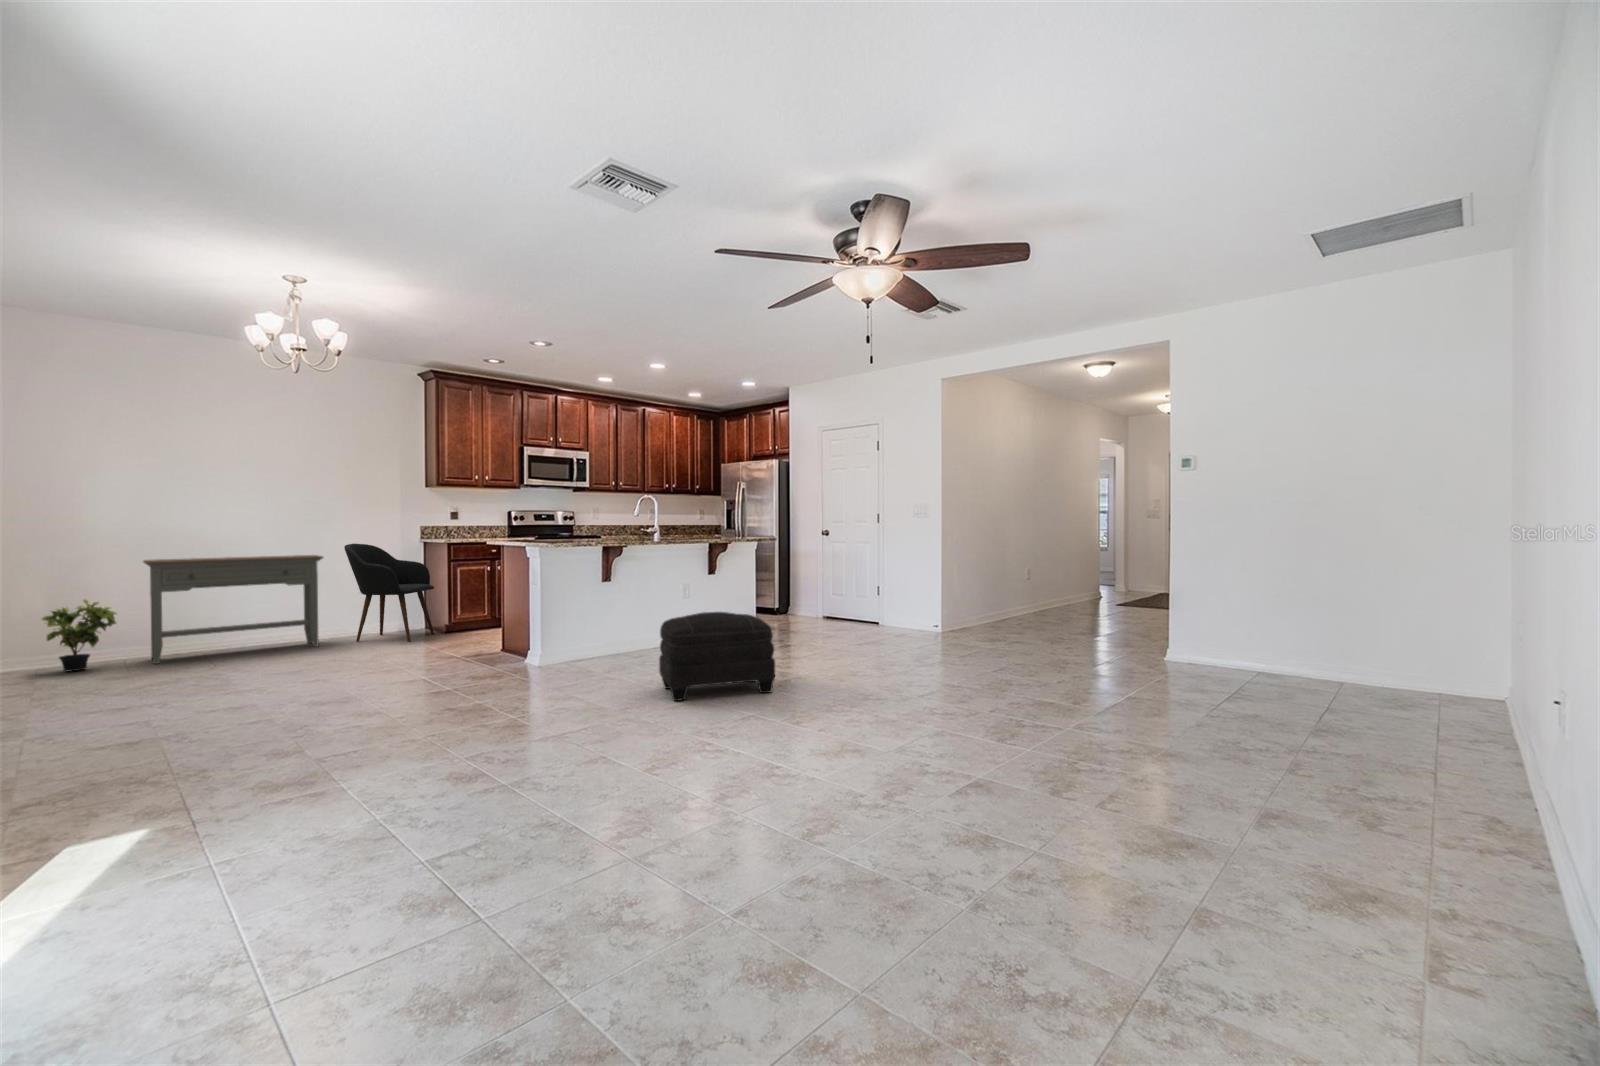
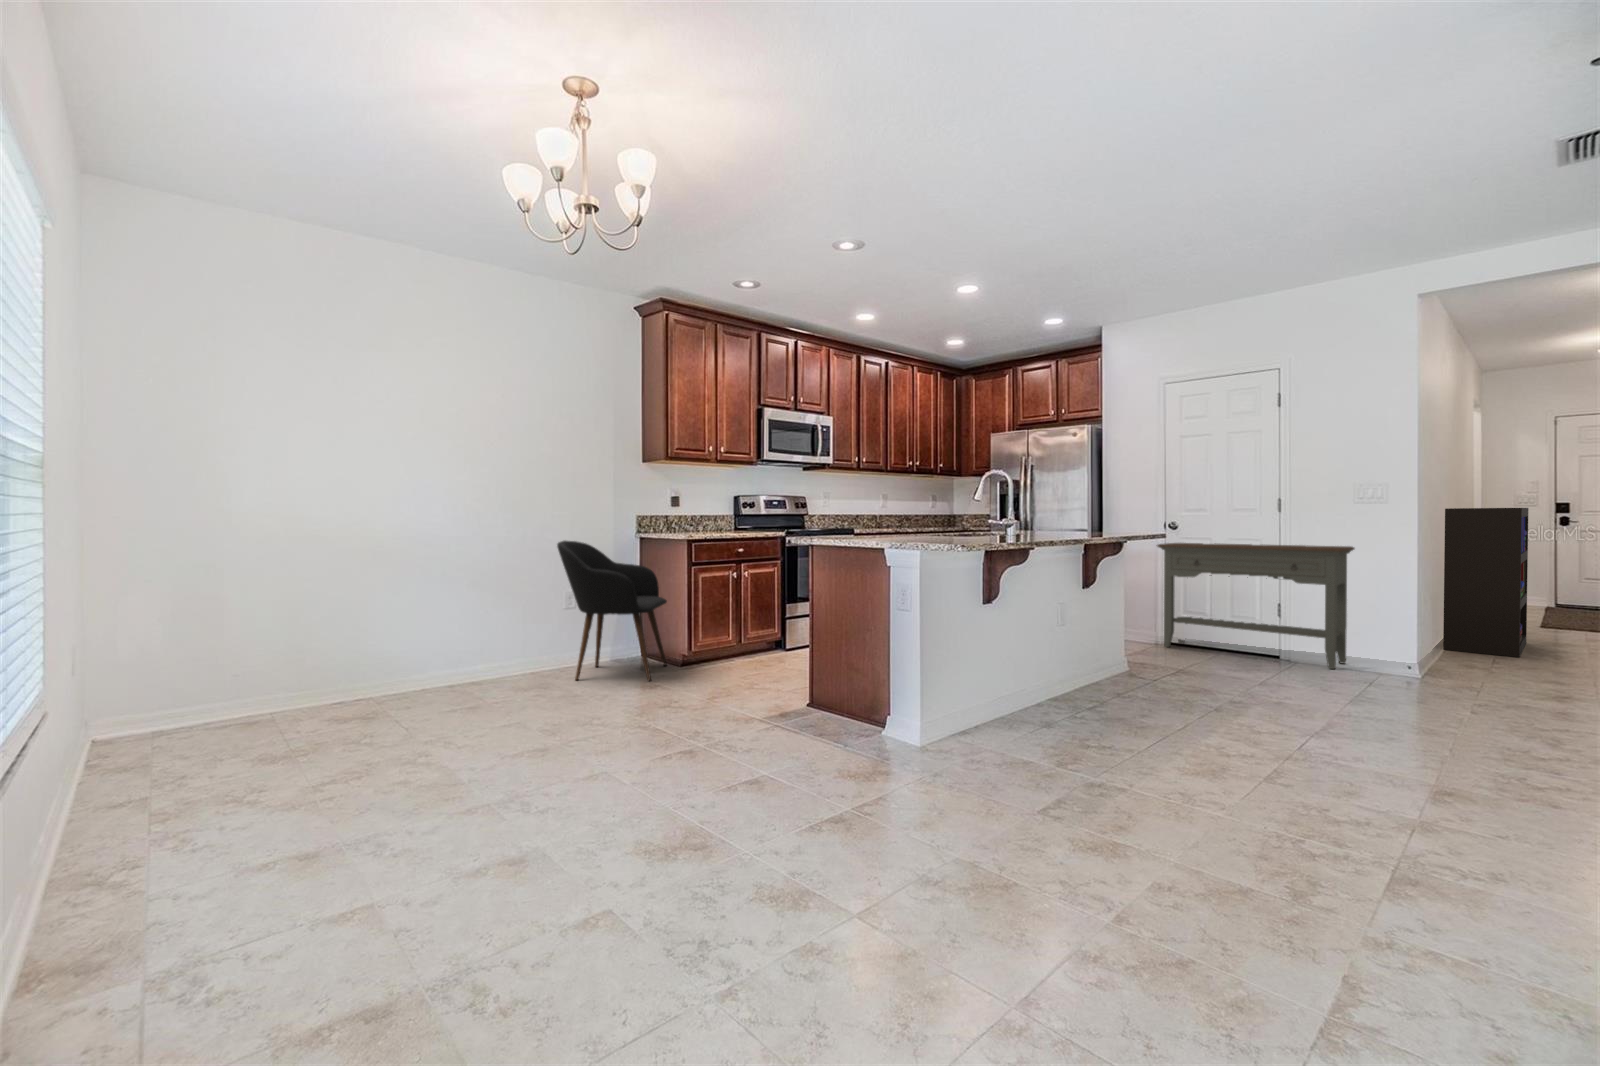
bookshelf: none [997,523,1064,625] -> present [1443,508,1528,657]
console table: present [143,555,323,664] -> present [1157,543,1354,669]
potted plant: present [42,600,116,672] -> none [158,628,267,742]
ottoman: present [659,612,775,701] -> none [1242,670,1524,865]

